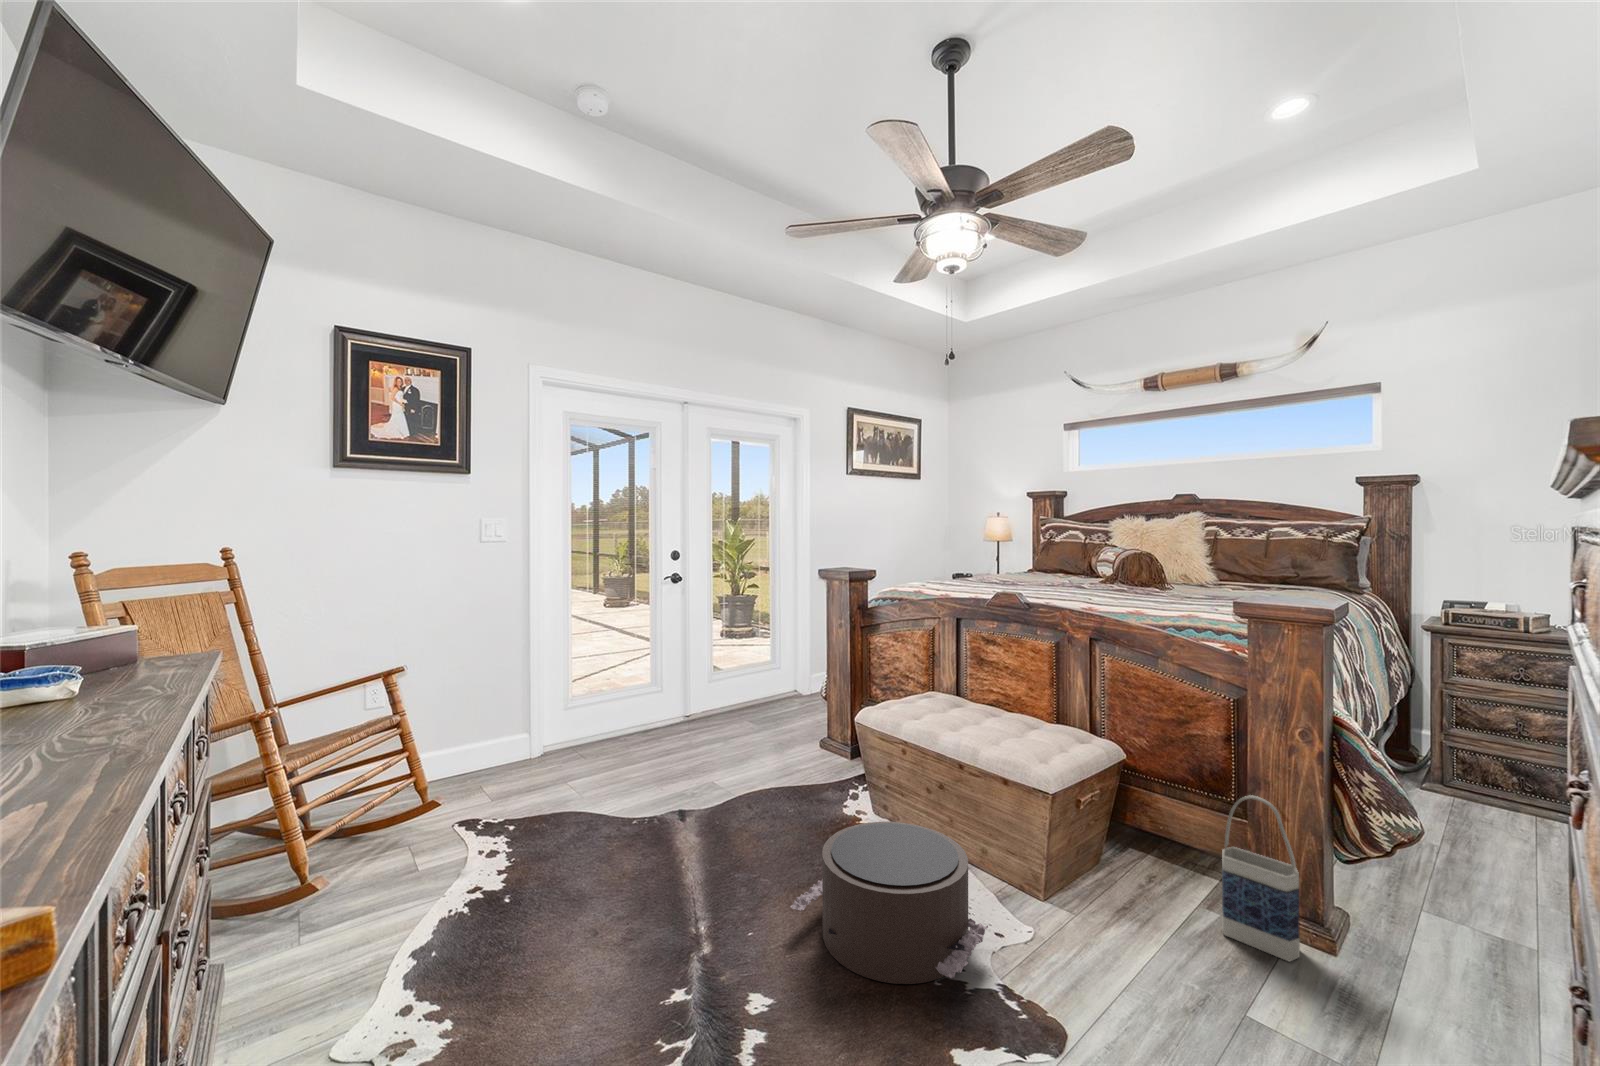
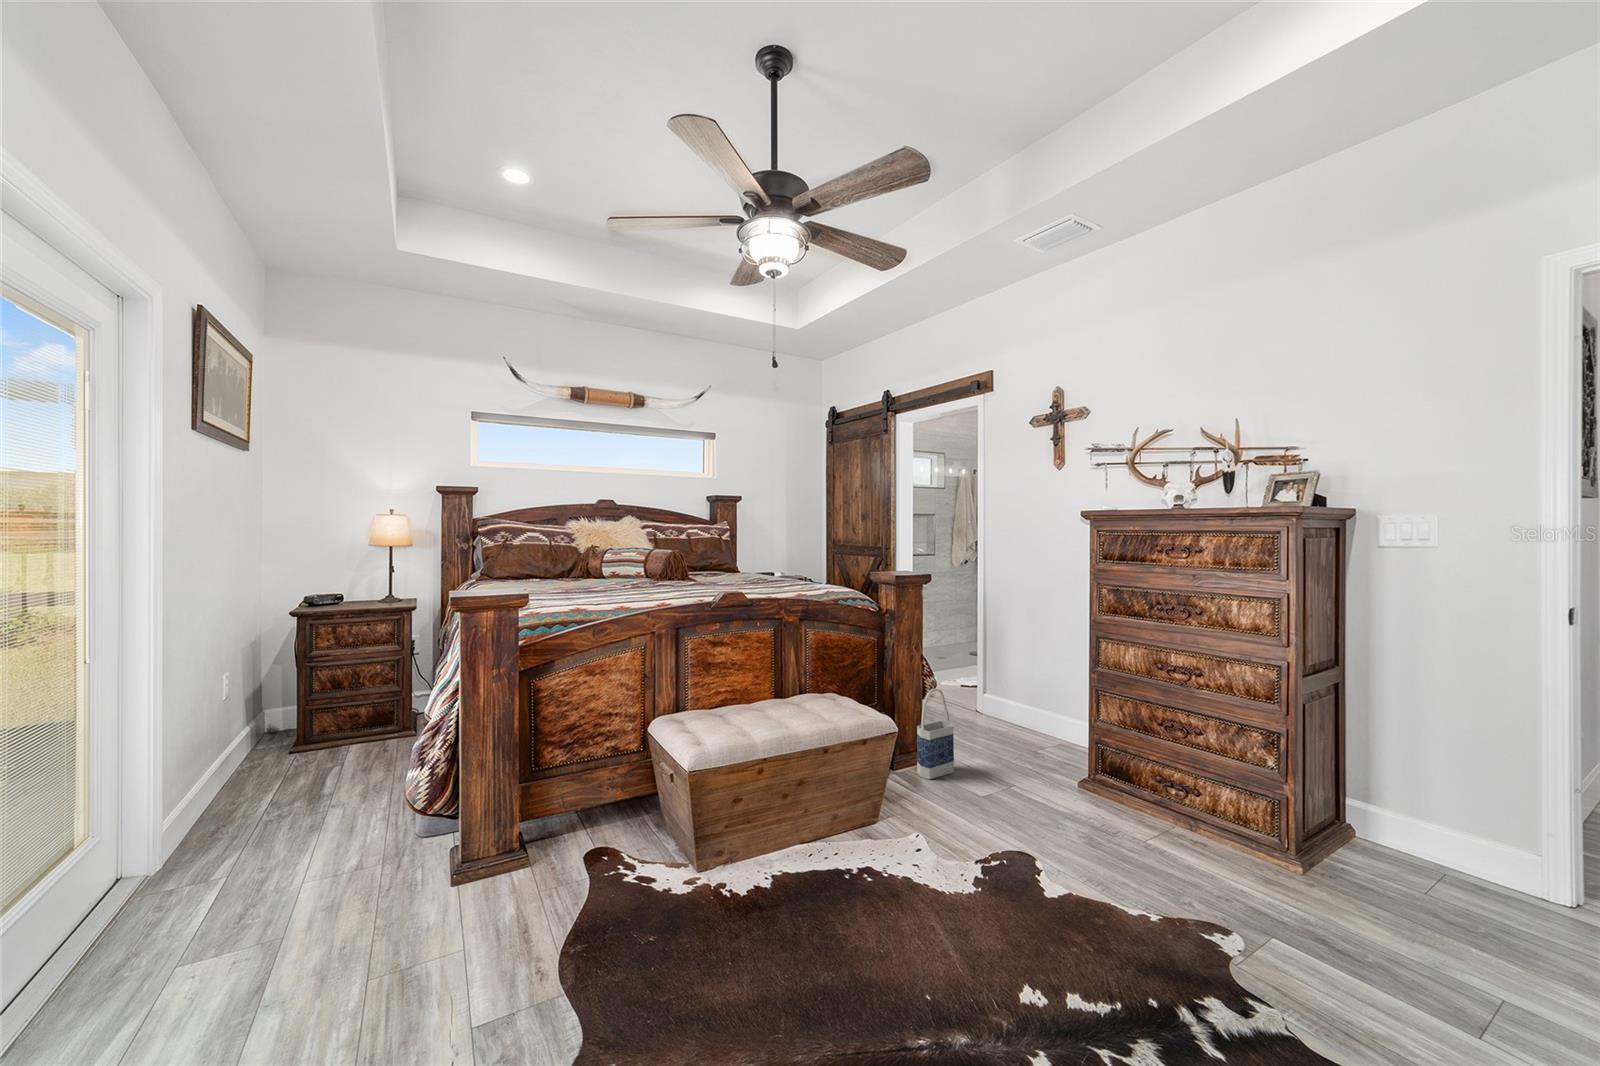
pouf: present [790,822,988,984] -> none [860,807,1027,969]

